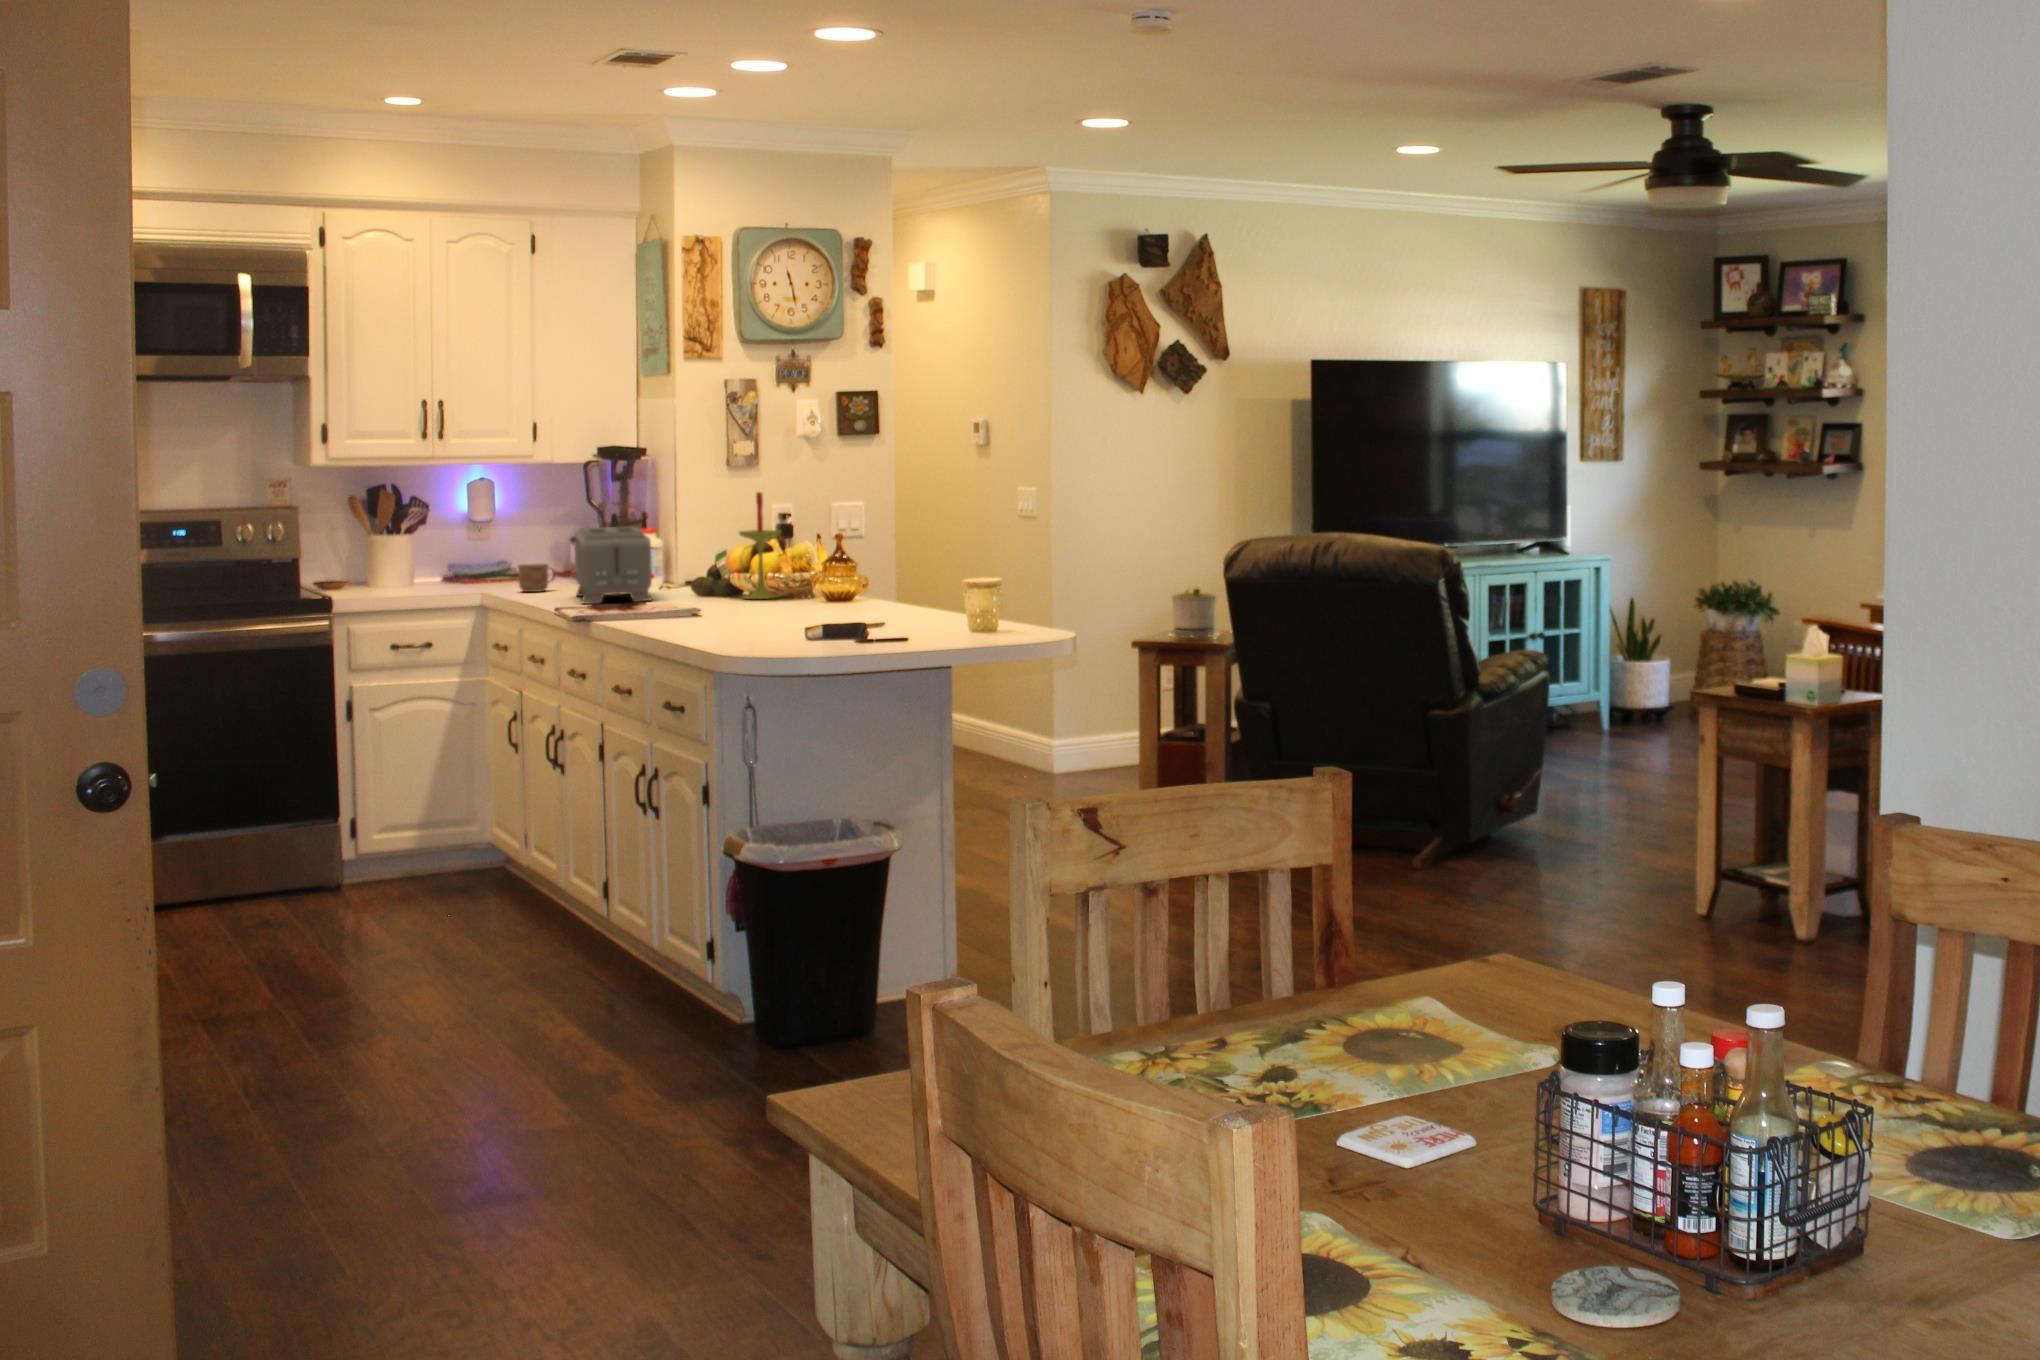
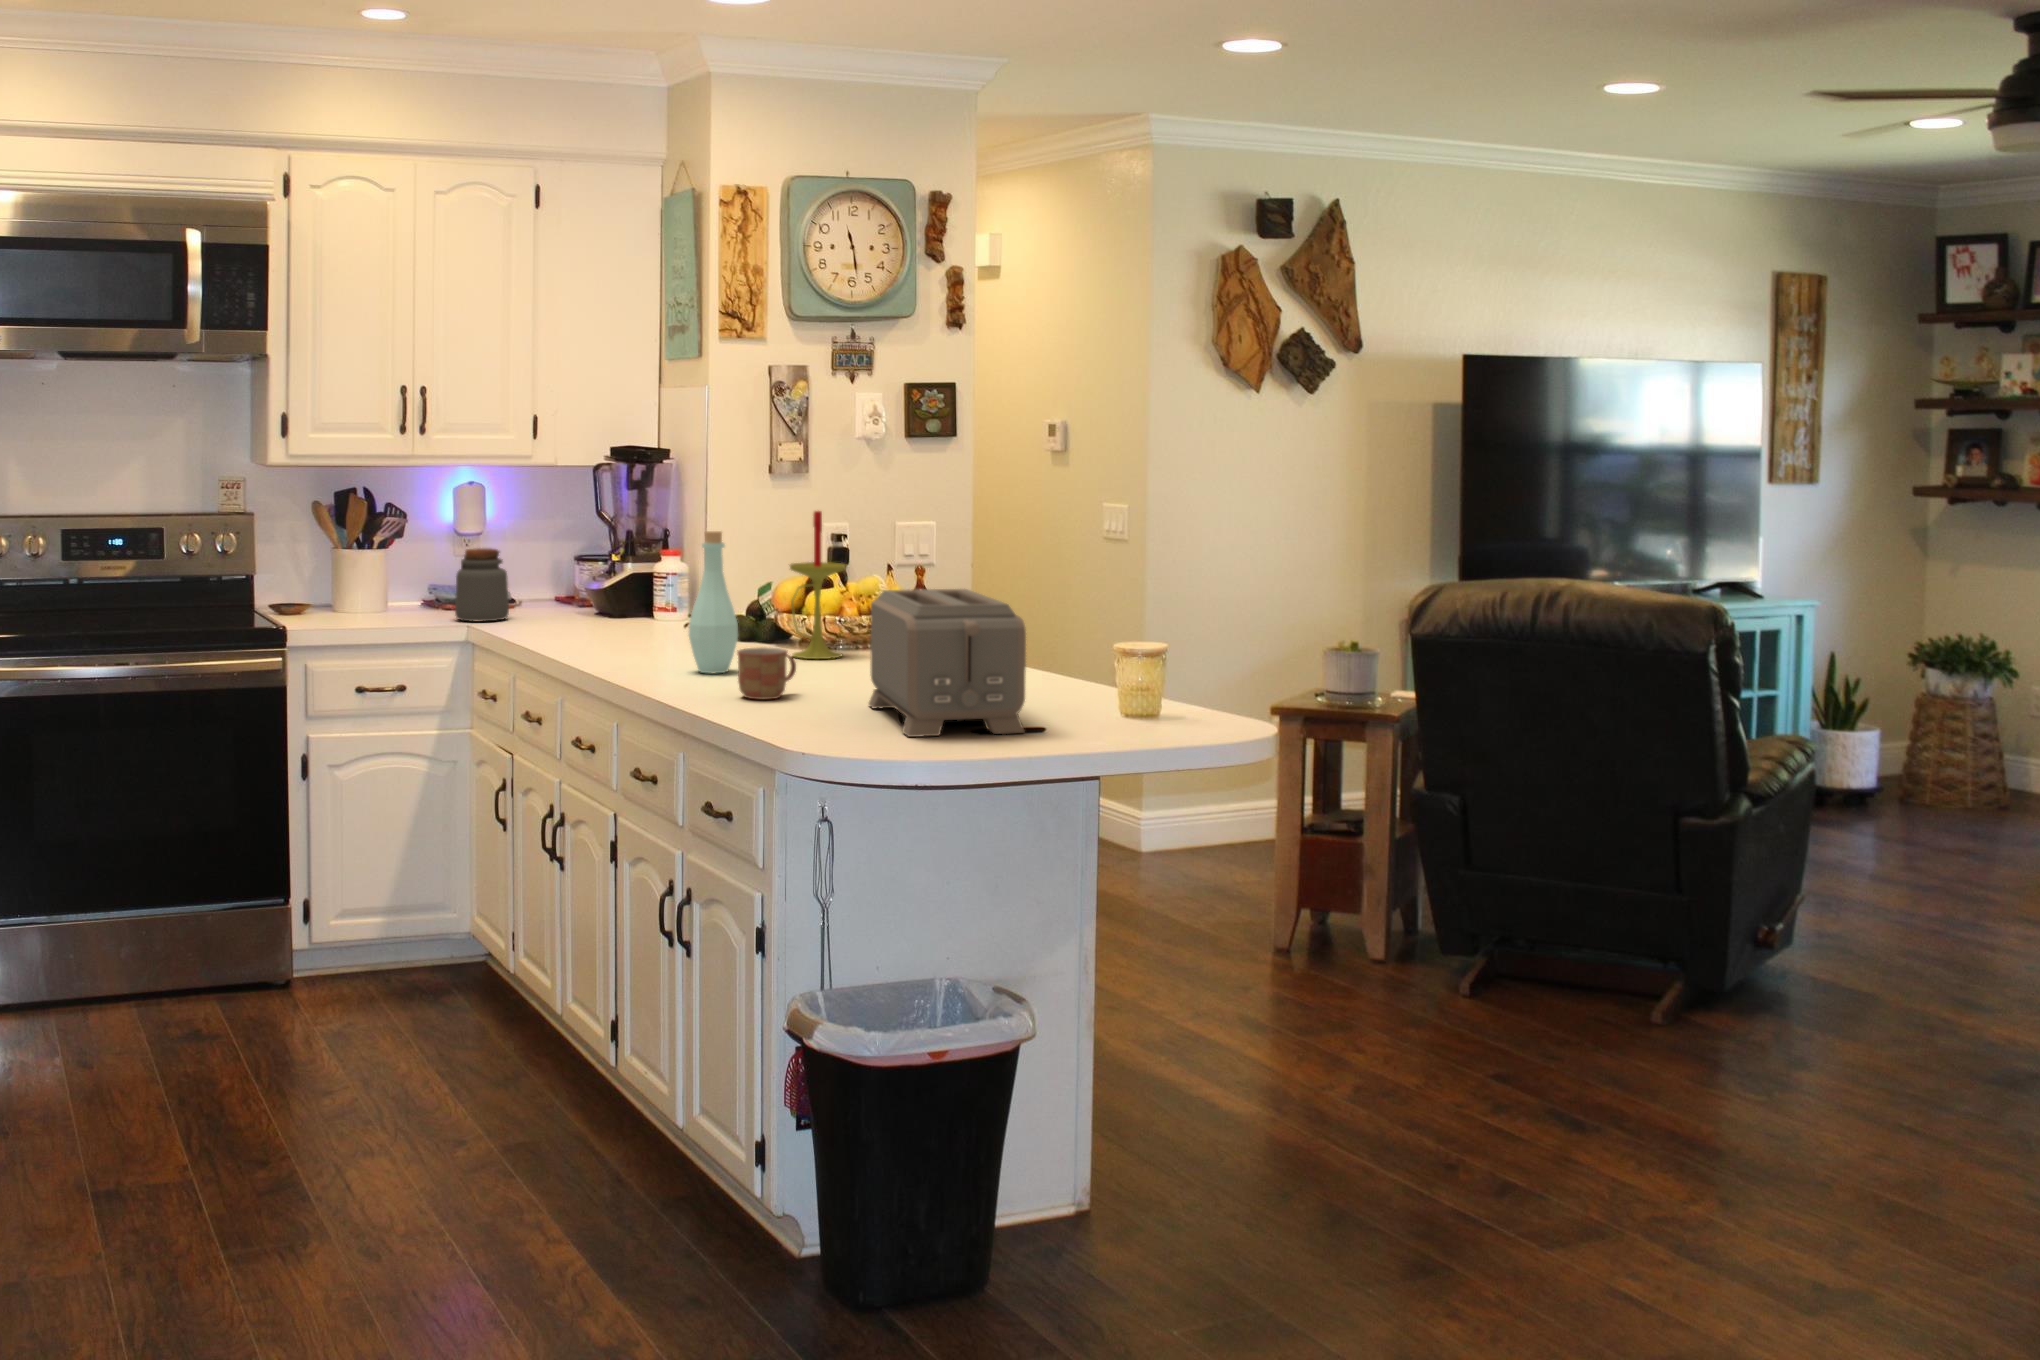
bottle: none [663,507,700,608] -> present [689,531,738,674]
toaster: present [575,527,652,604] -> present [869,589,1026,737]
jar: none [469,531,515,588] -> present [455,548,509,622]
mug: present [518,563,556,592] -> present [737,647,796,700]

